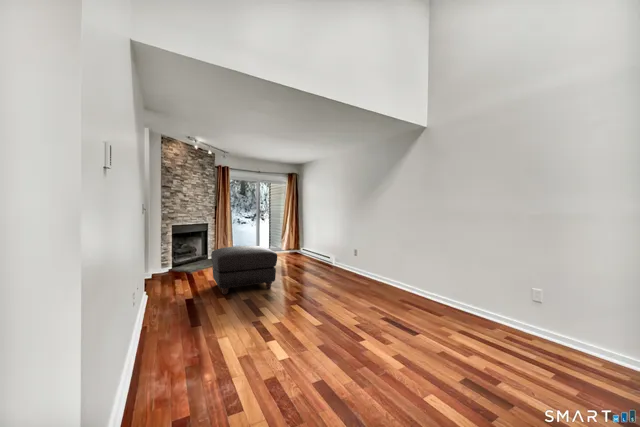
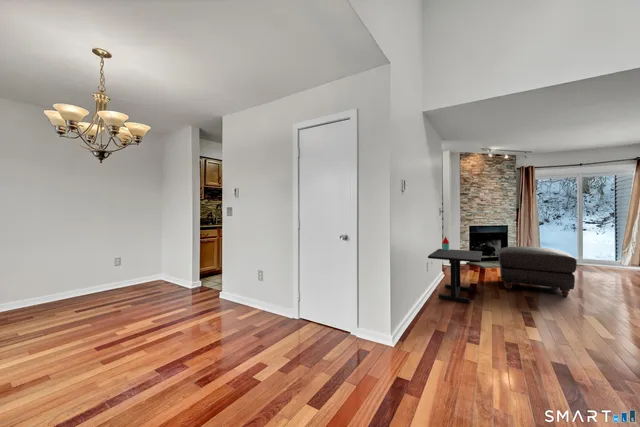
side table: none [138,245,214,342] -> present [428,237,482,303]

